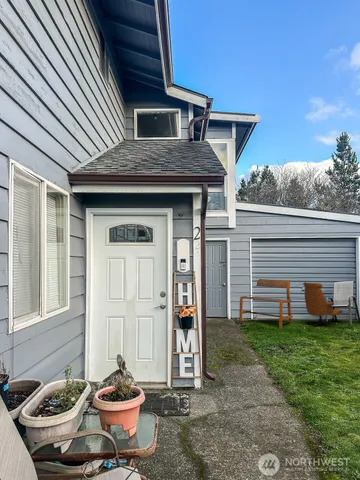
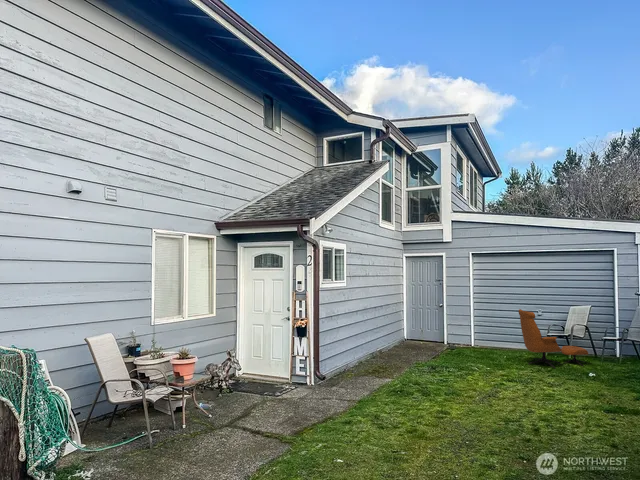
bench: present [239,279,293,328] -> none [454,300,513,360]

